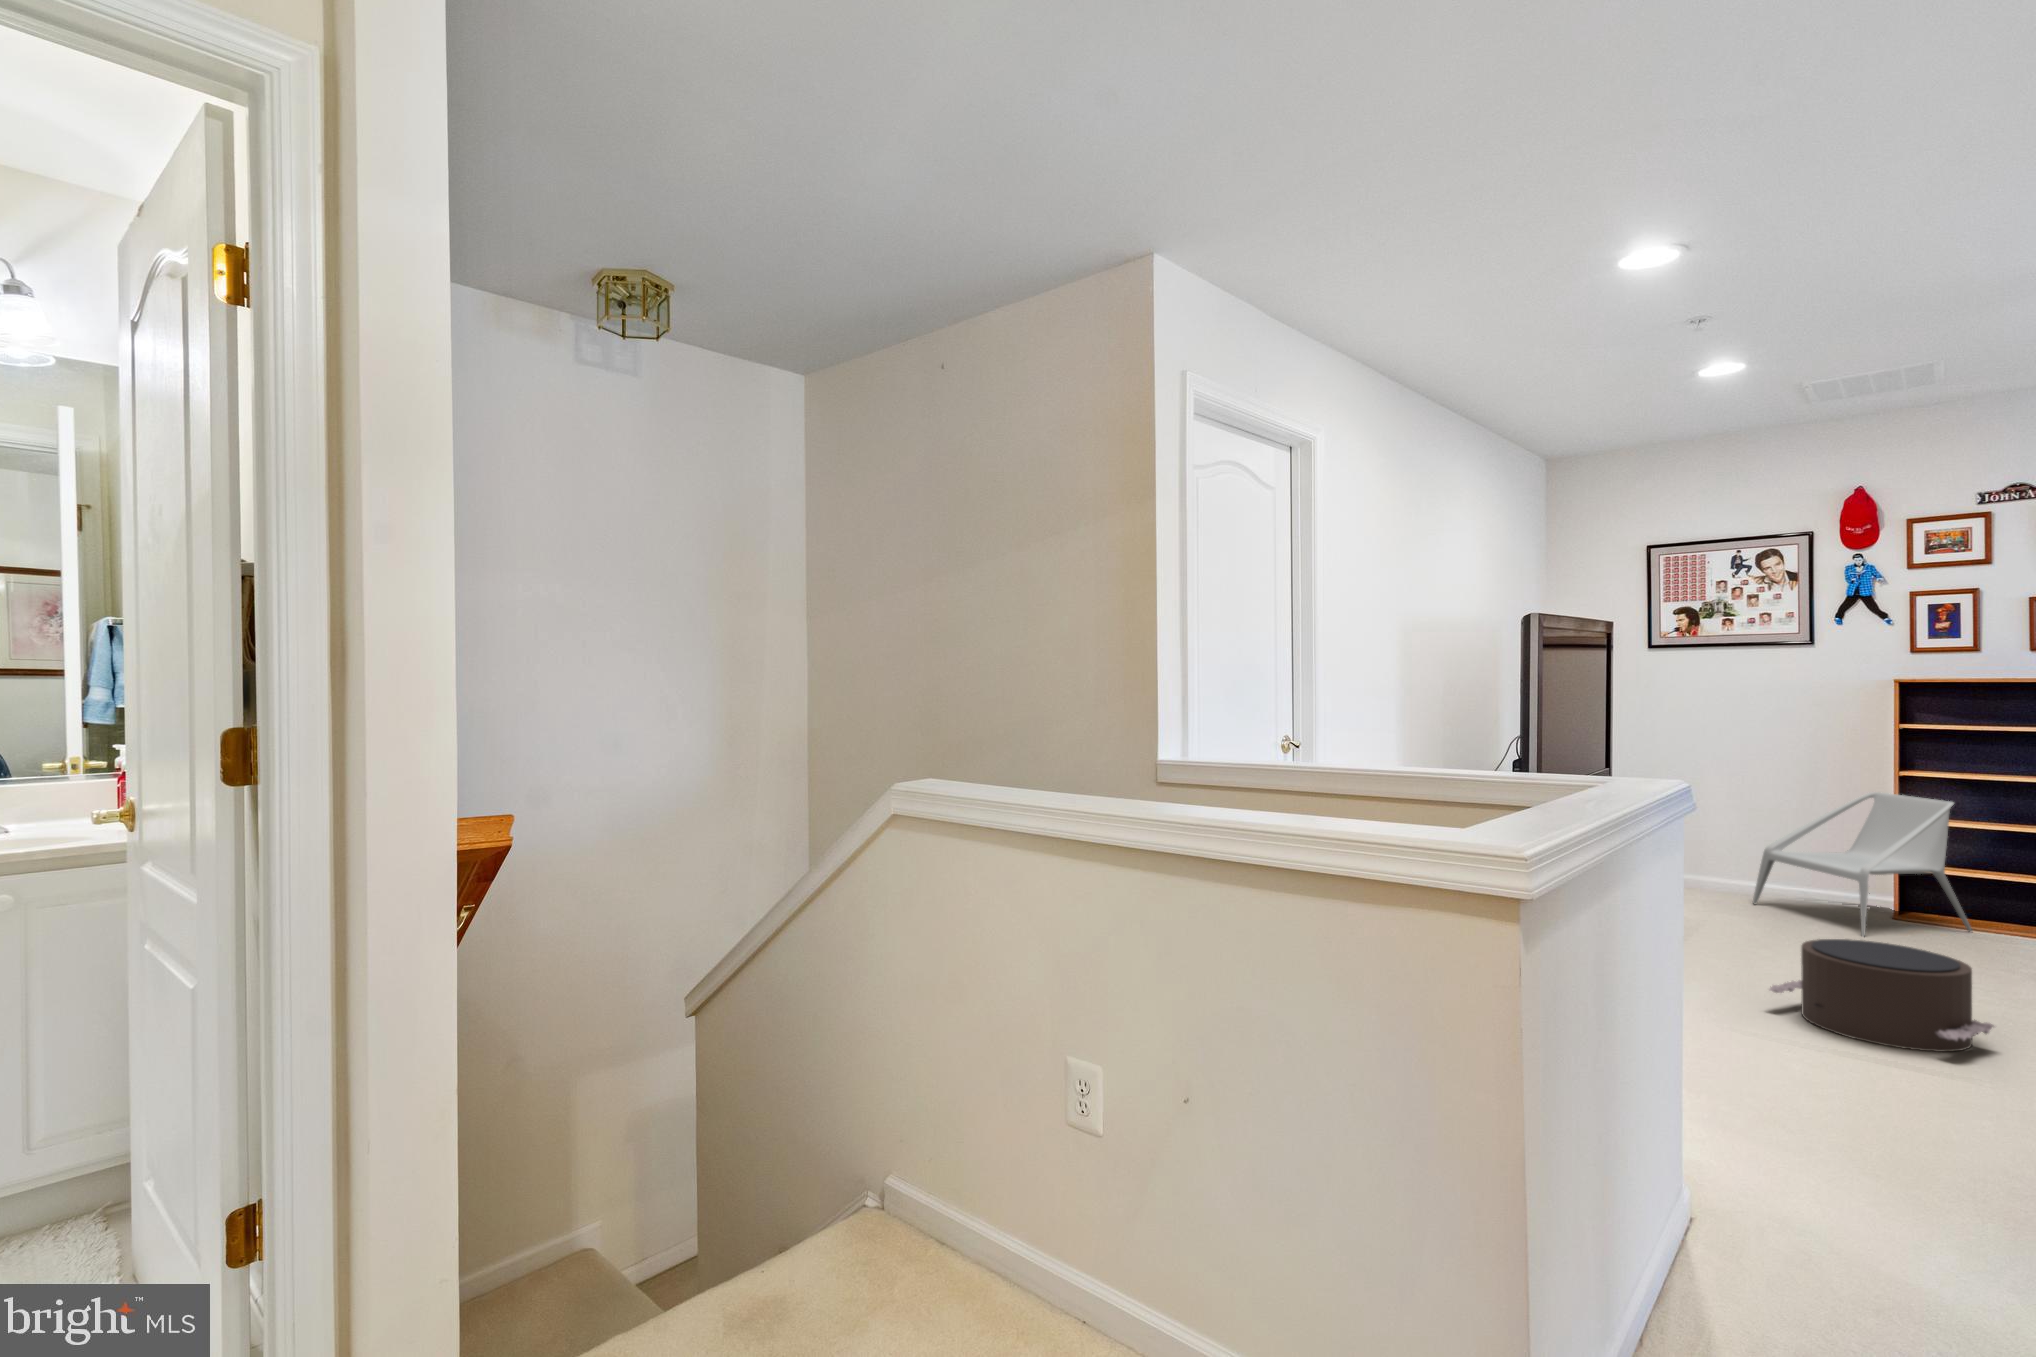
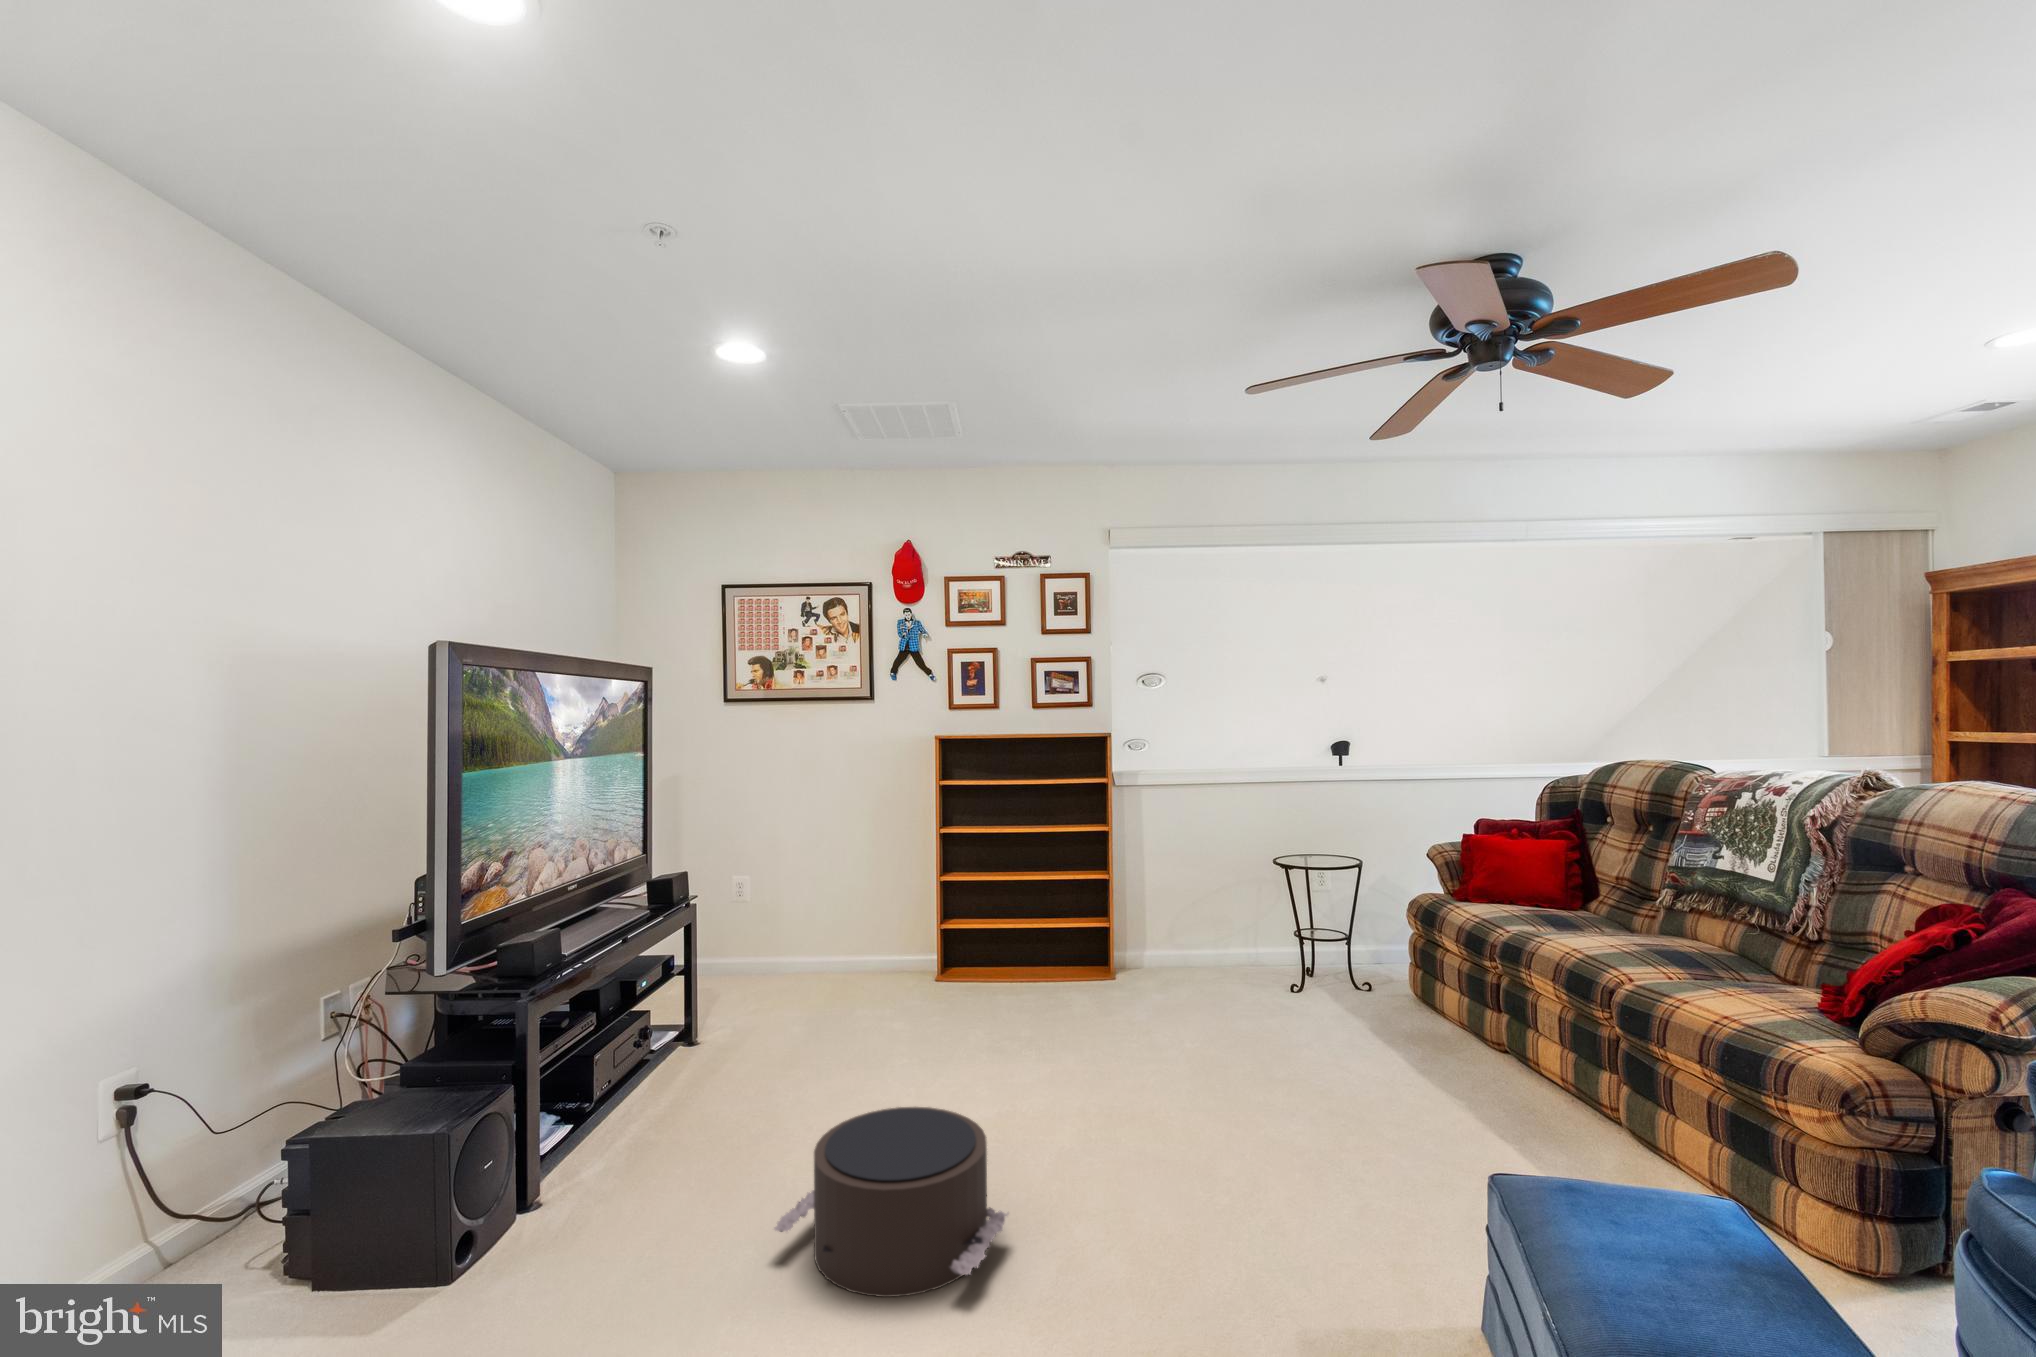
armchair: present [1753,792,1972,937] -> none [817,853,995,1029]

